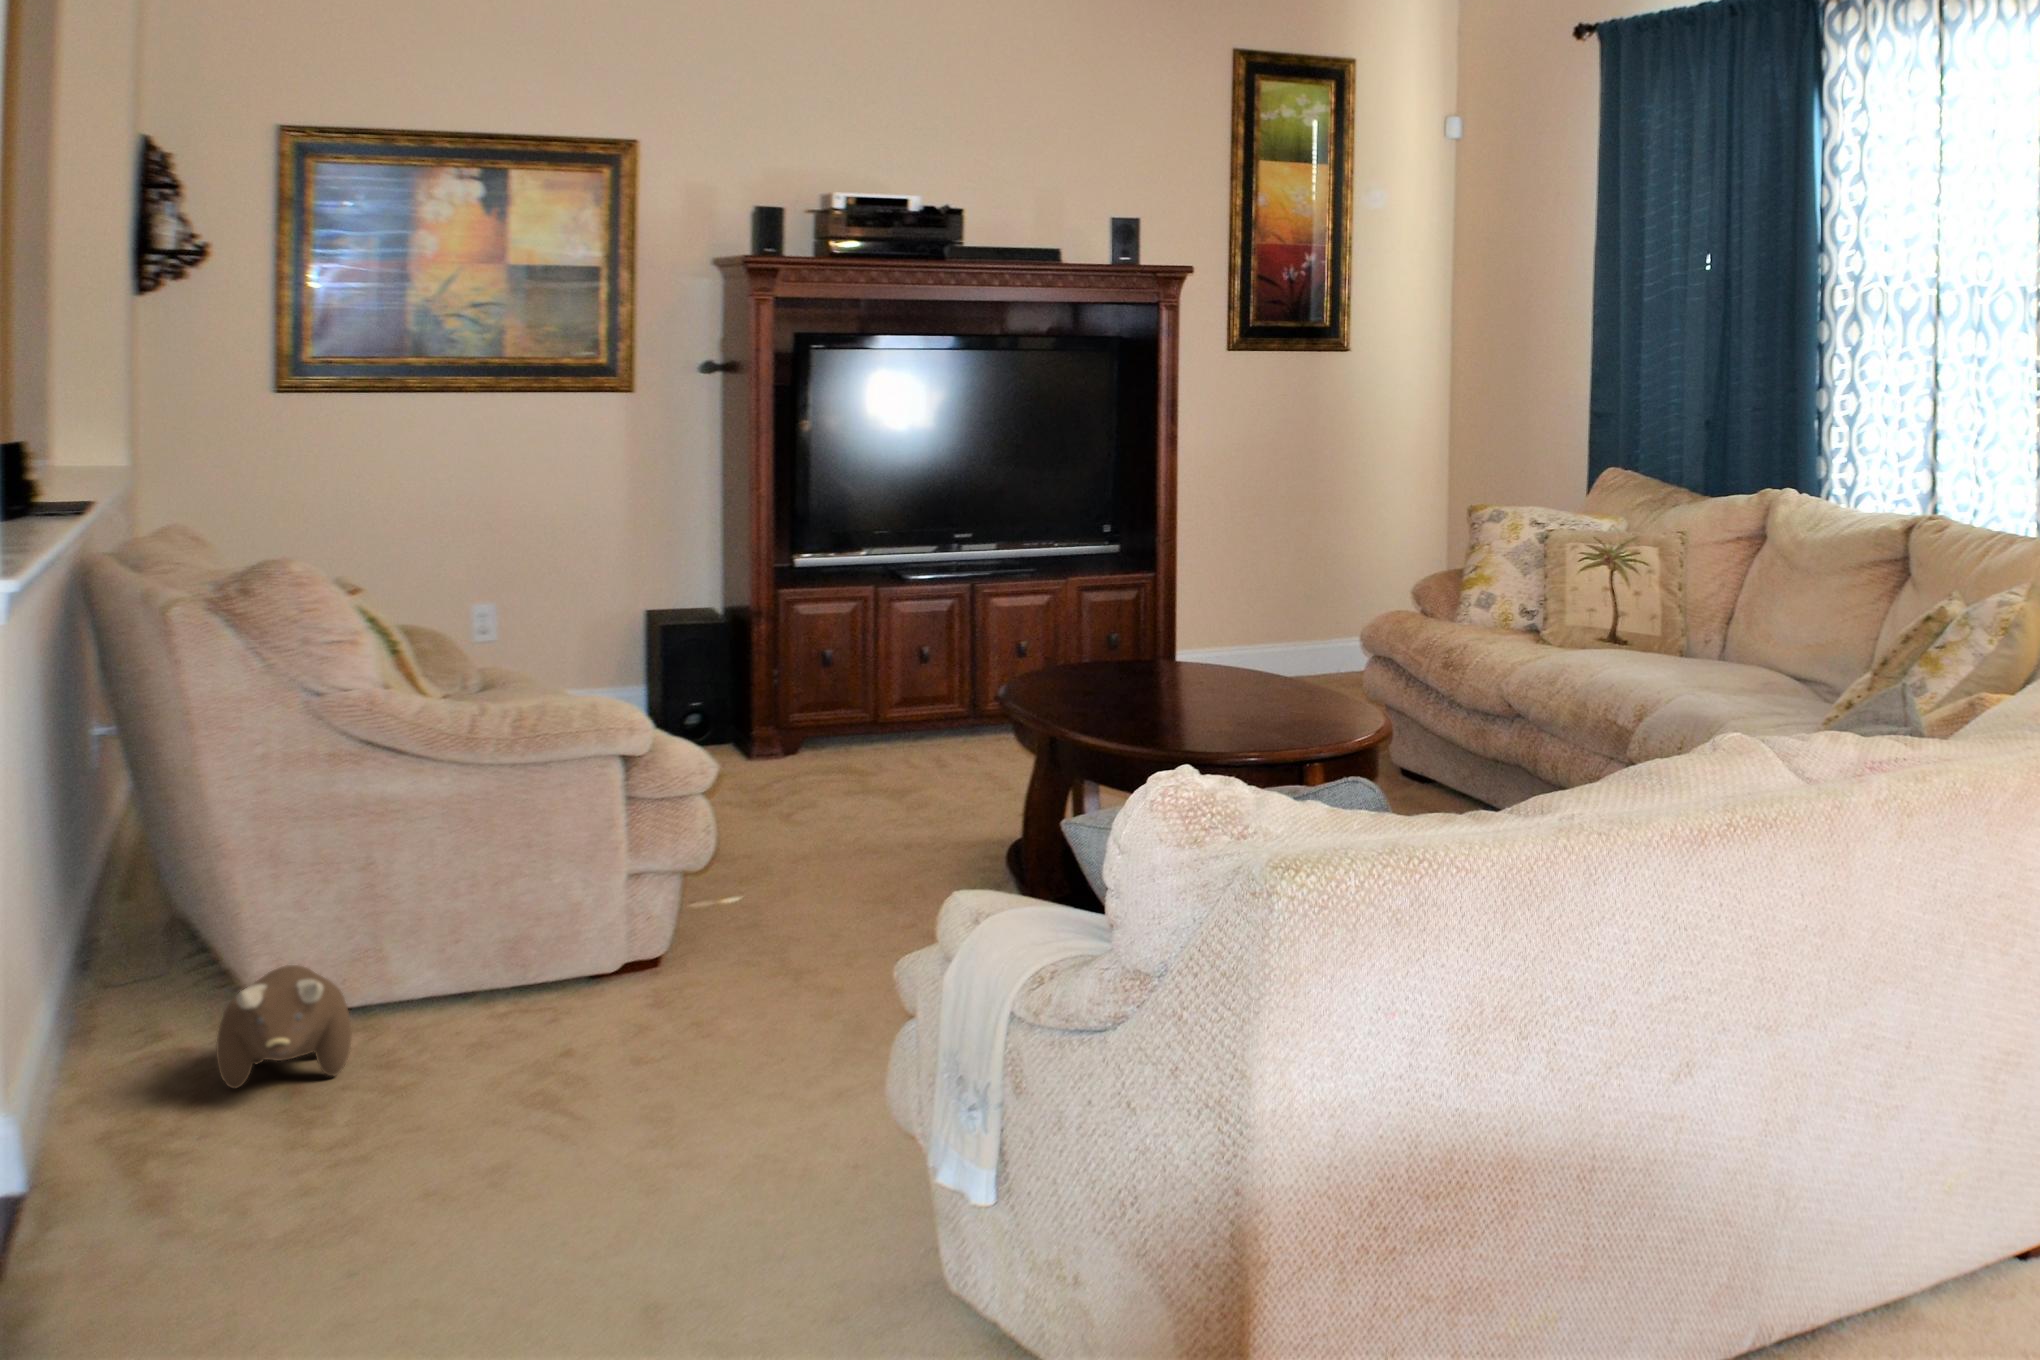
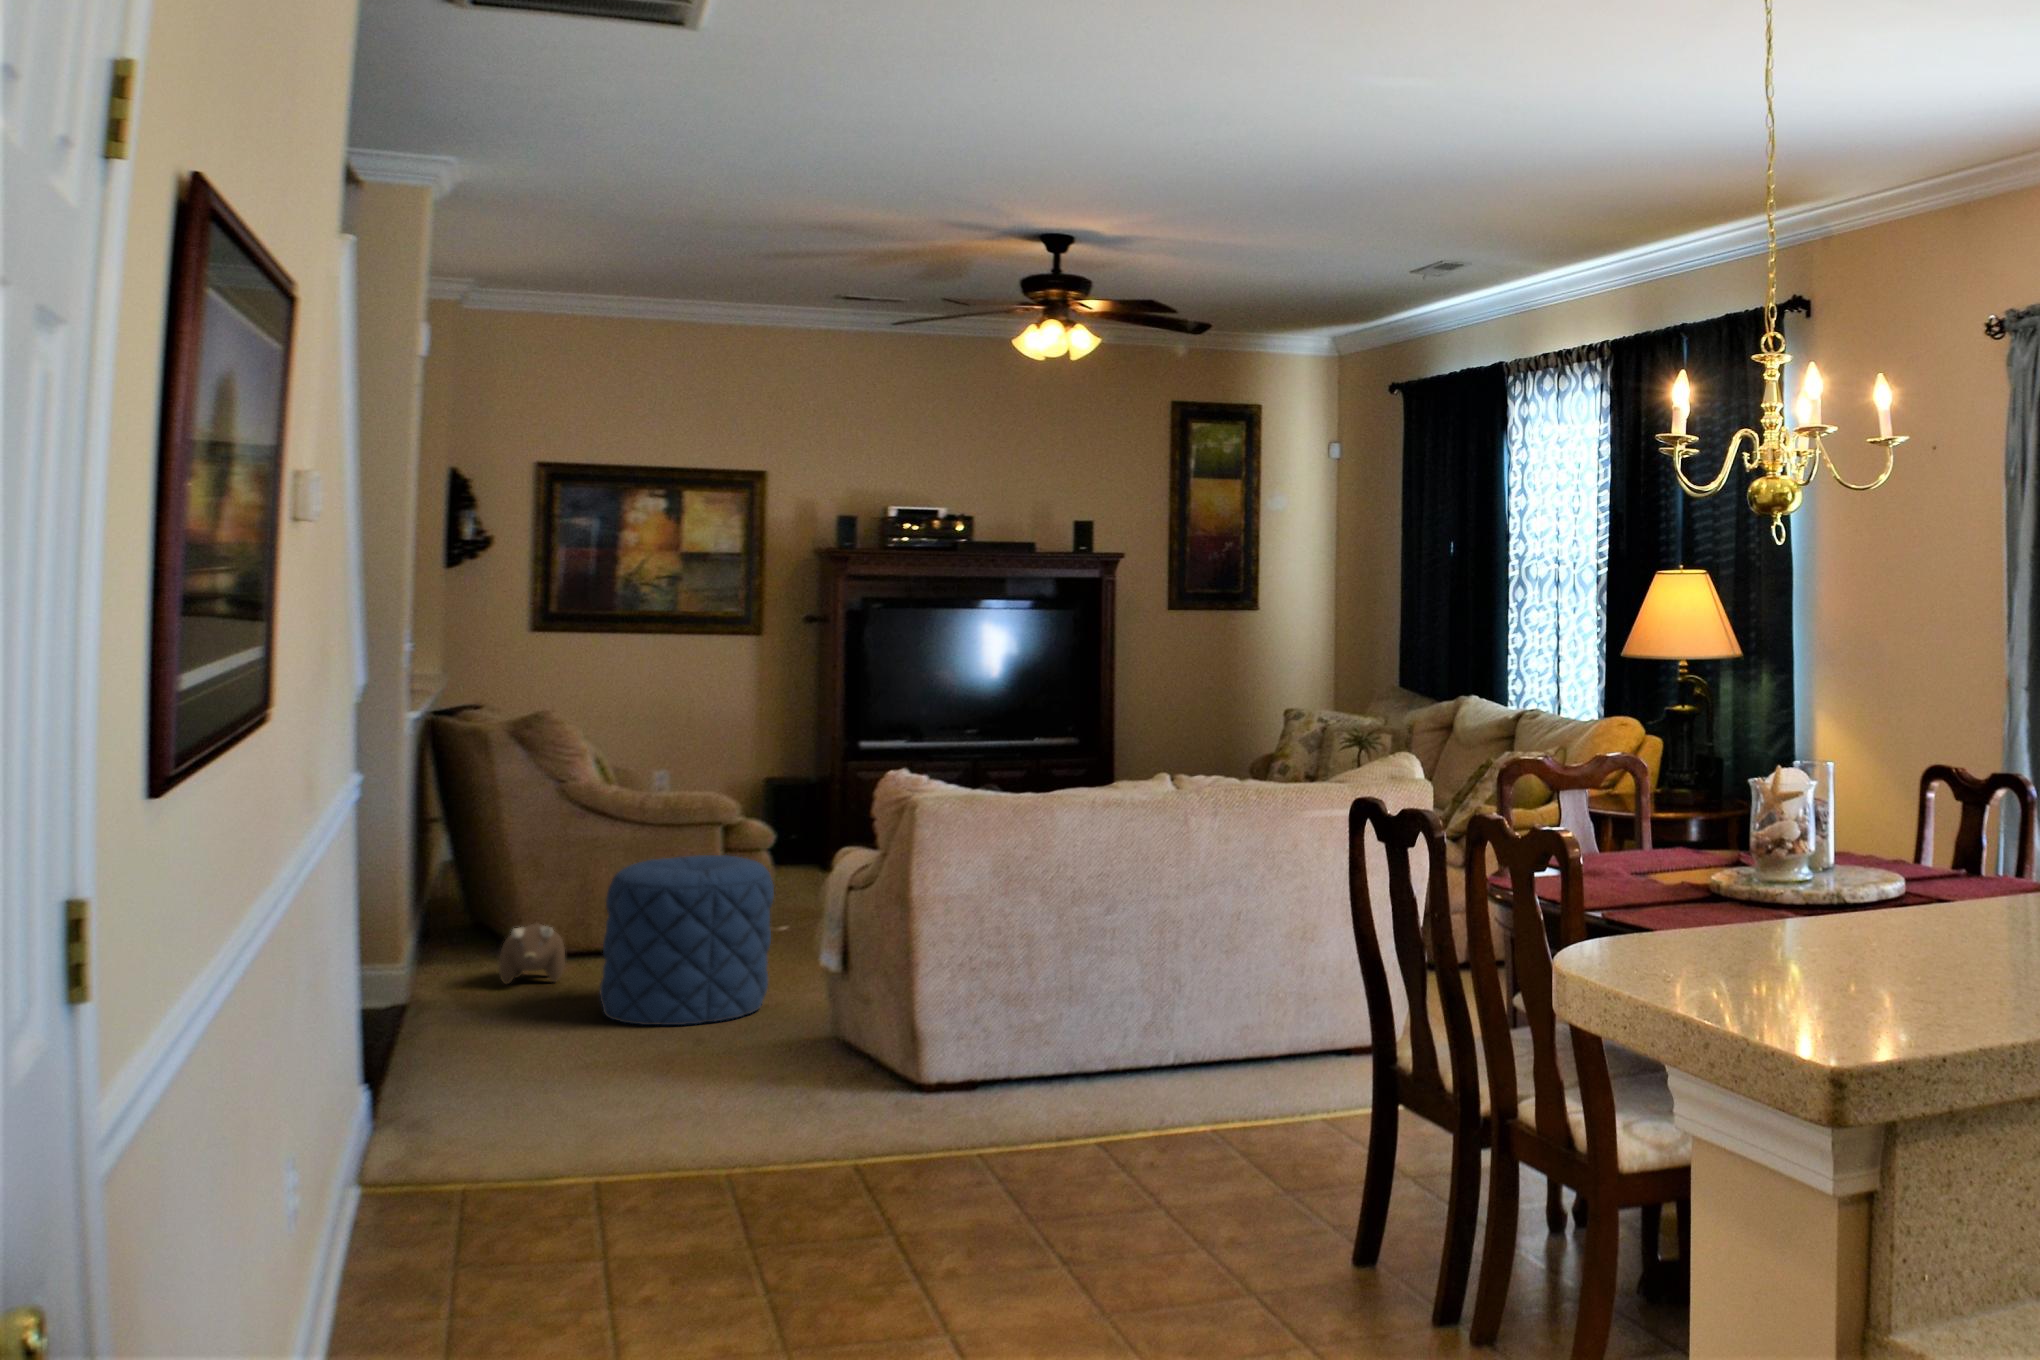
pouf: none [426,849,772,1228] -> present [600,855,774,1025]

